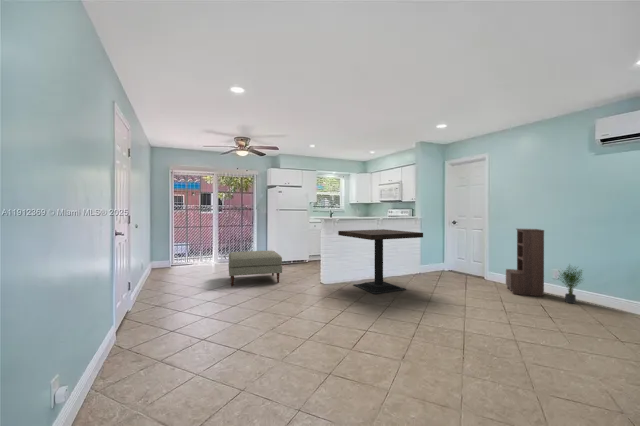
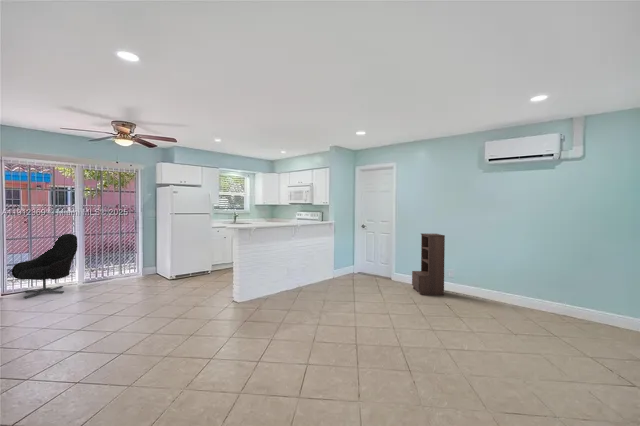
armchair: none [176,225,214,270] -> present [12,234,77,298]
dining table: present [338,229,423,294] -> none [254,236,344,310]
ottoman: present [228,251,282,286] -> none [104,266,183,318]
potted plant: present [558,268,582,303] -> none [451,264,477,300]

